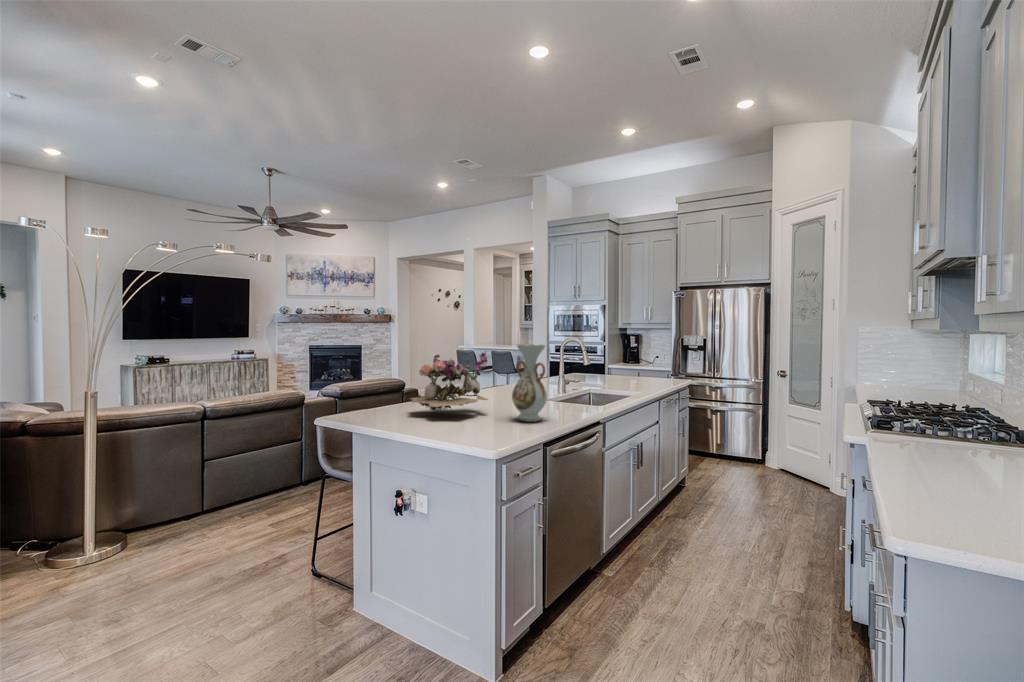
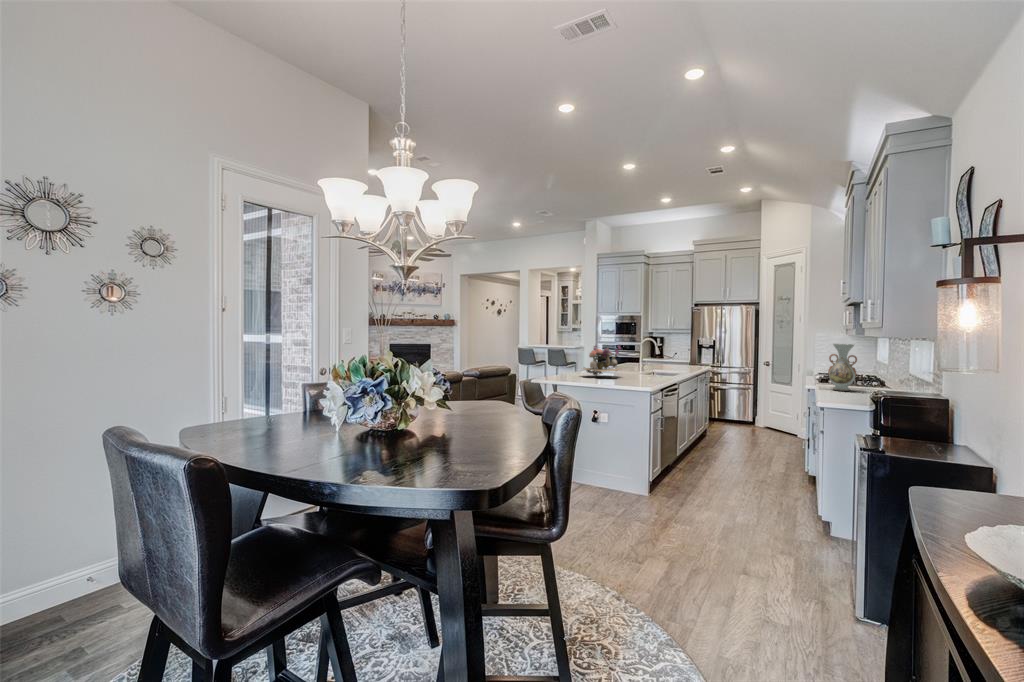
vase: present [512,344,547,422] -> present [828,344,857,391]

